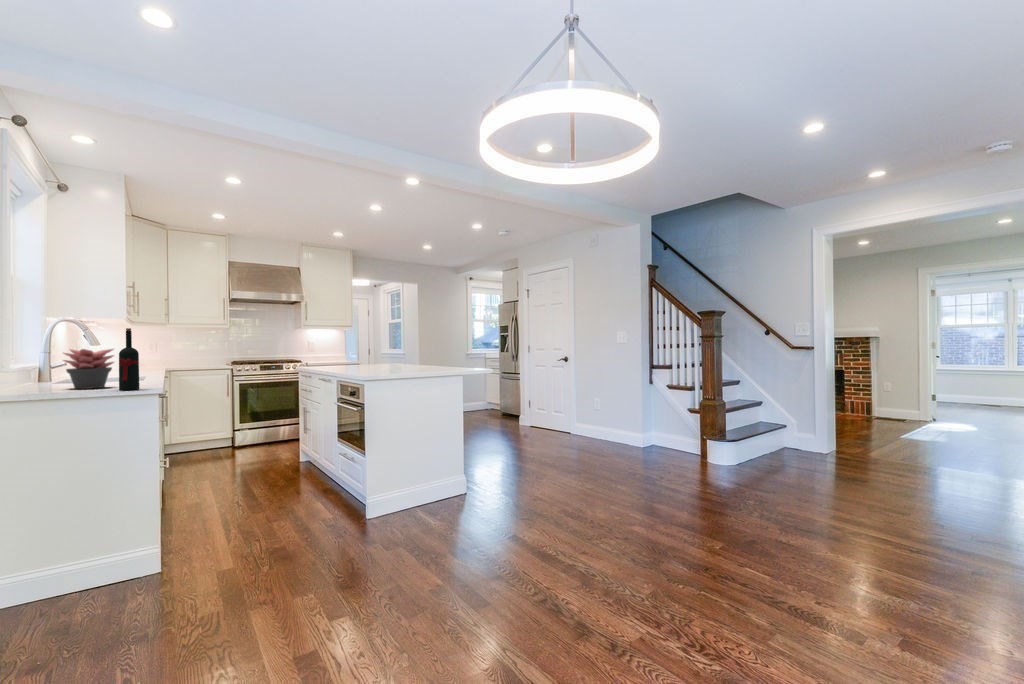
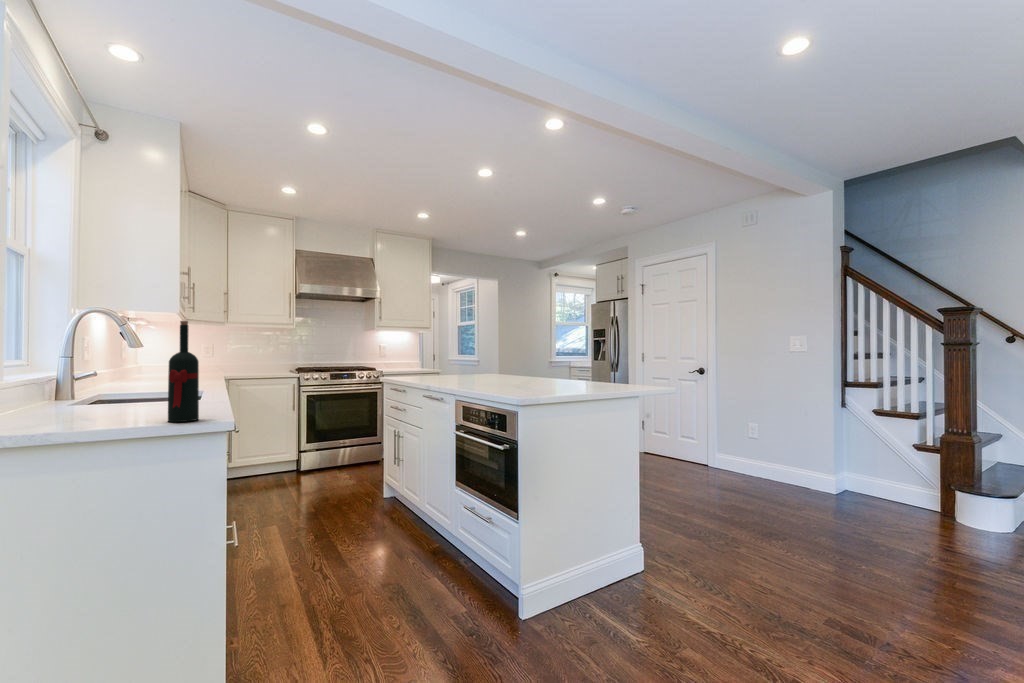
succulent plant: present [63,349,114,389] -> none [84,353,163,417]

